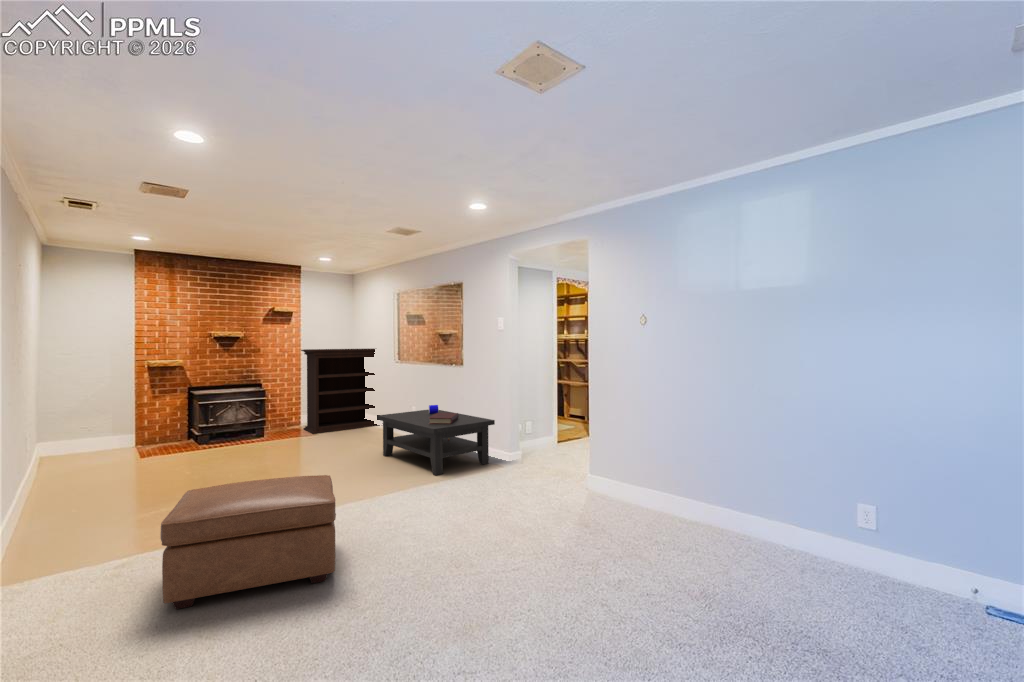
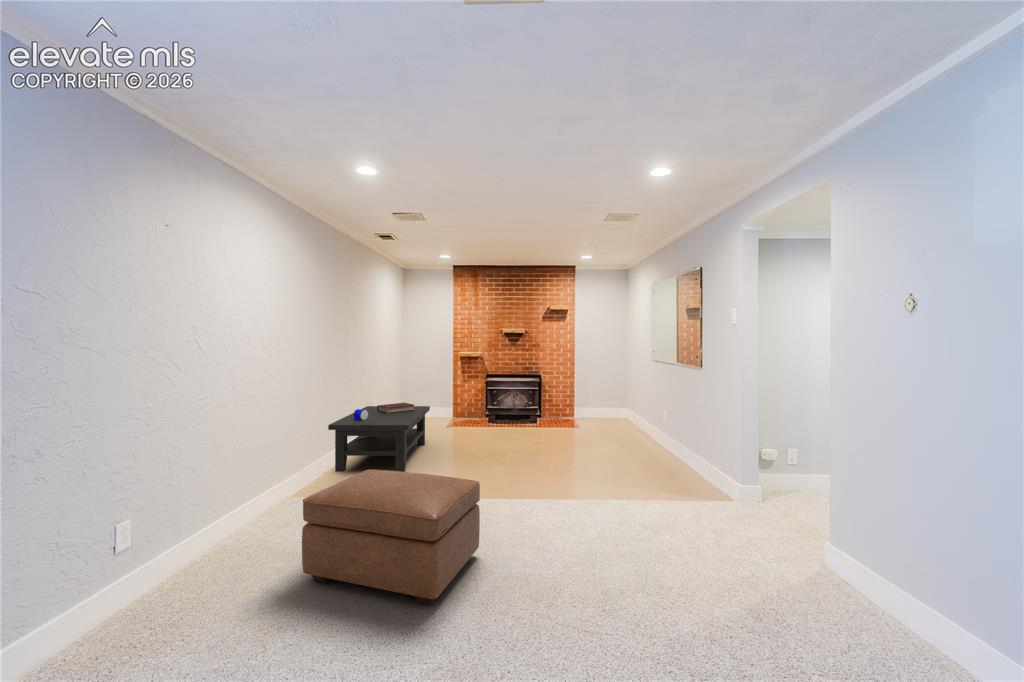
bookshelf: present [301,349,380,434] -> none [572,345,652,427]
coffee table: present [377,405,495,475] -> present [328,403,430,472]

